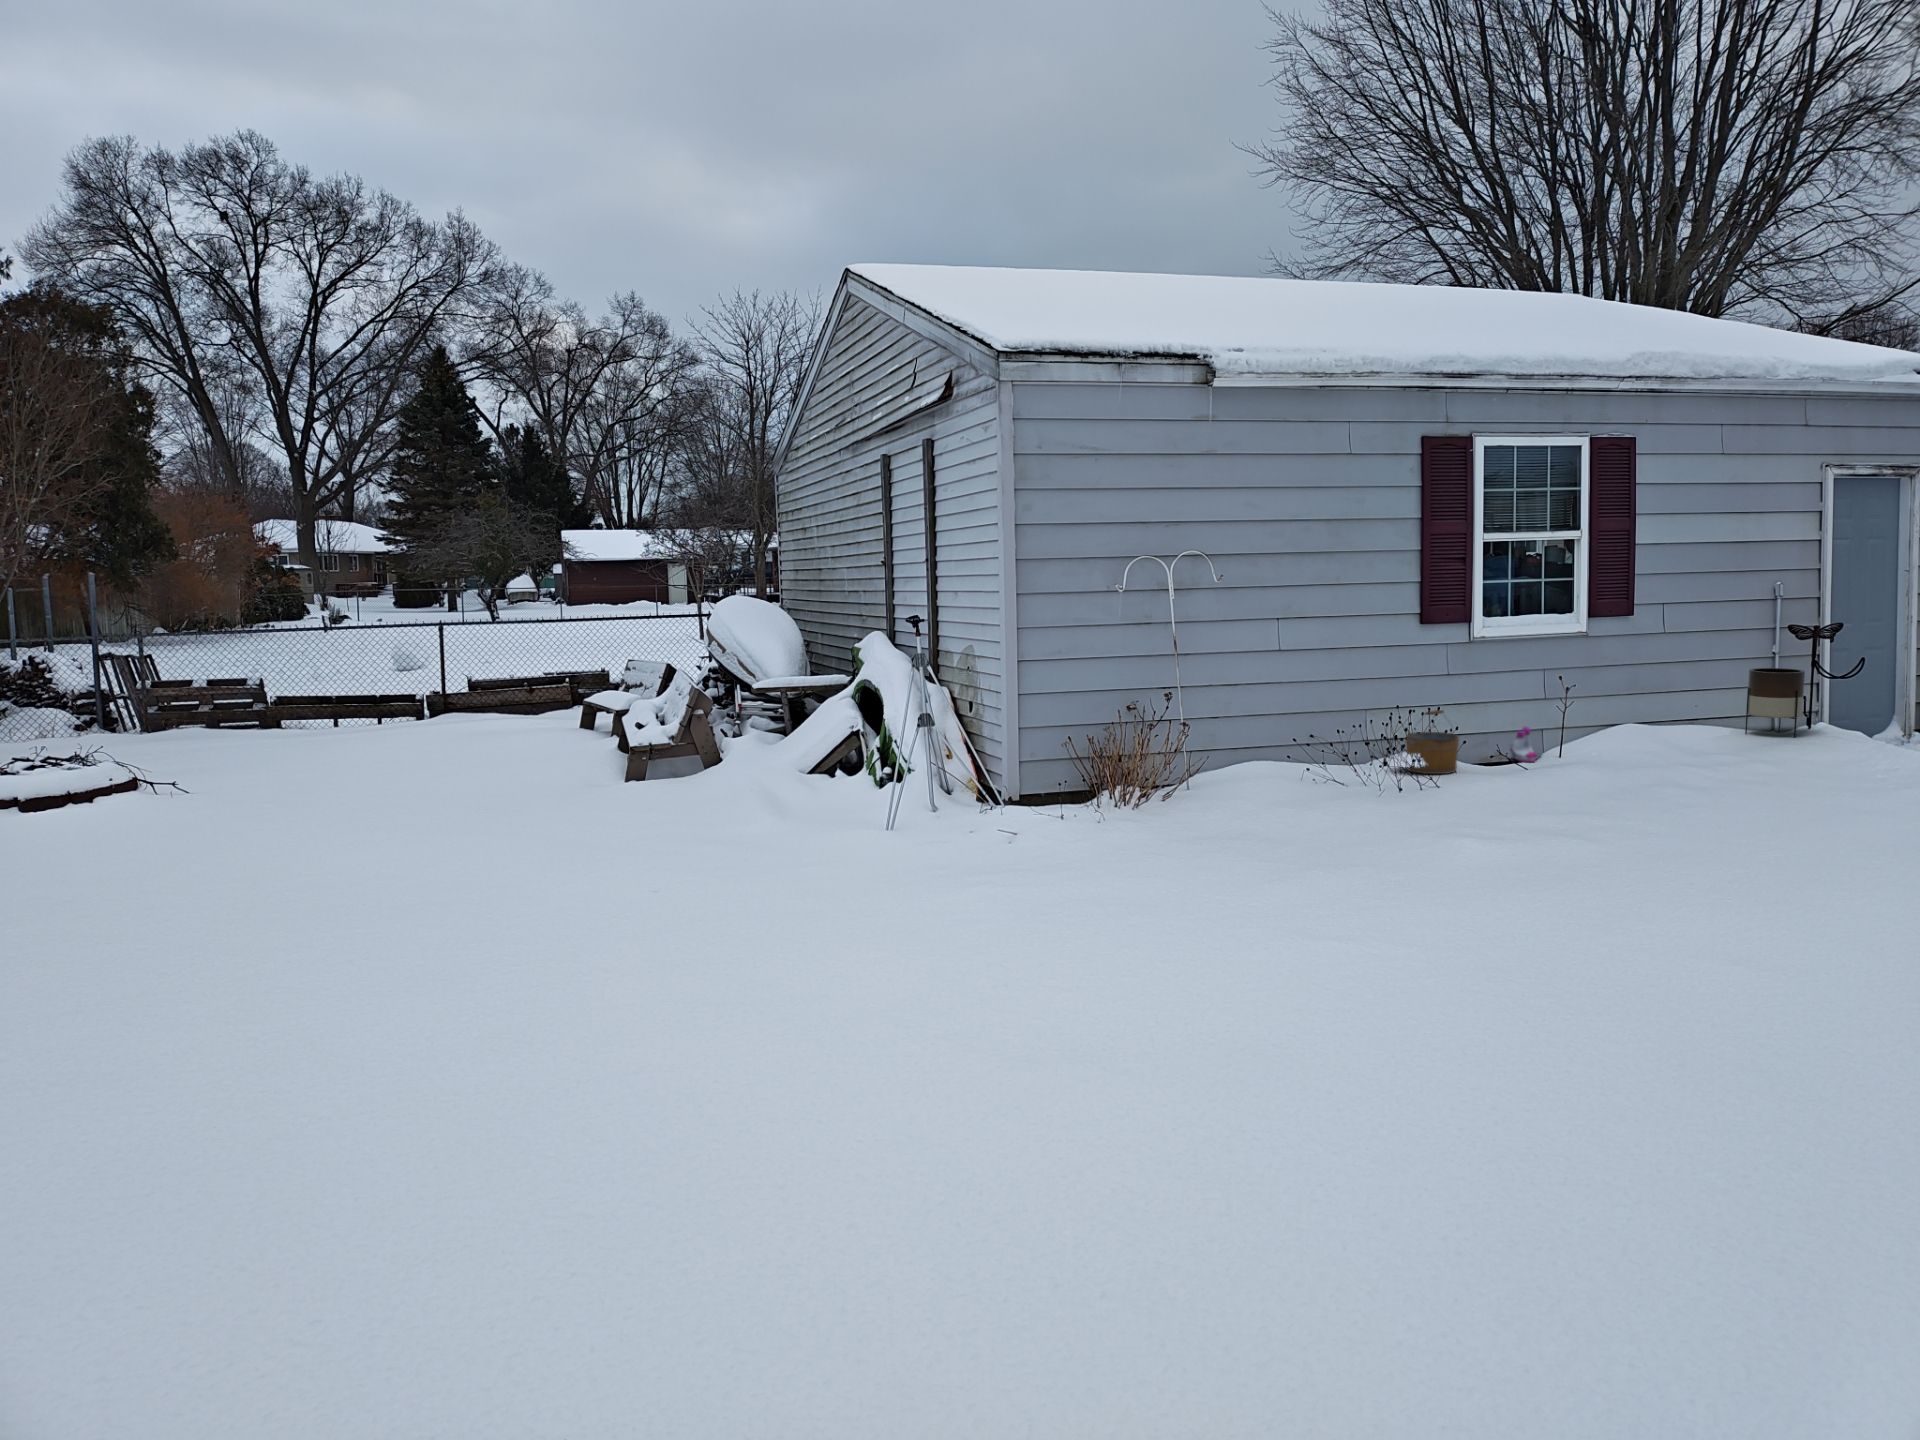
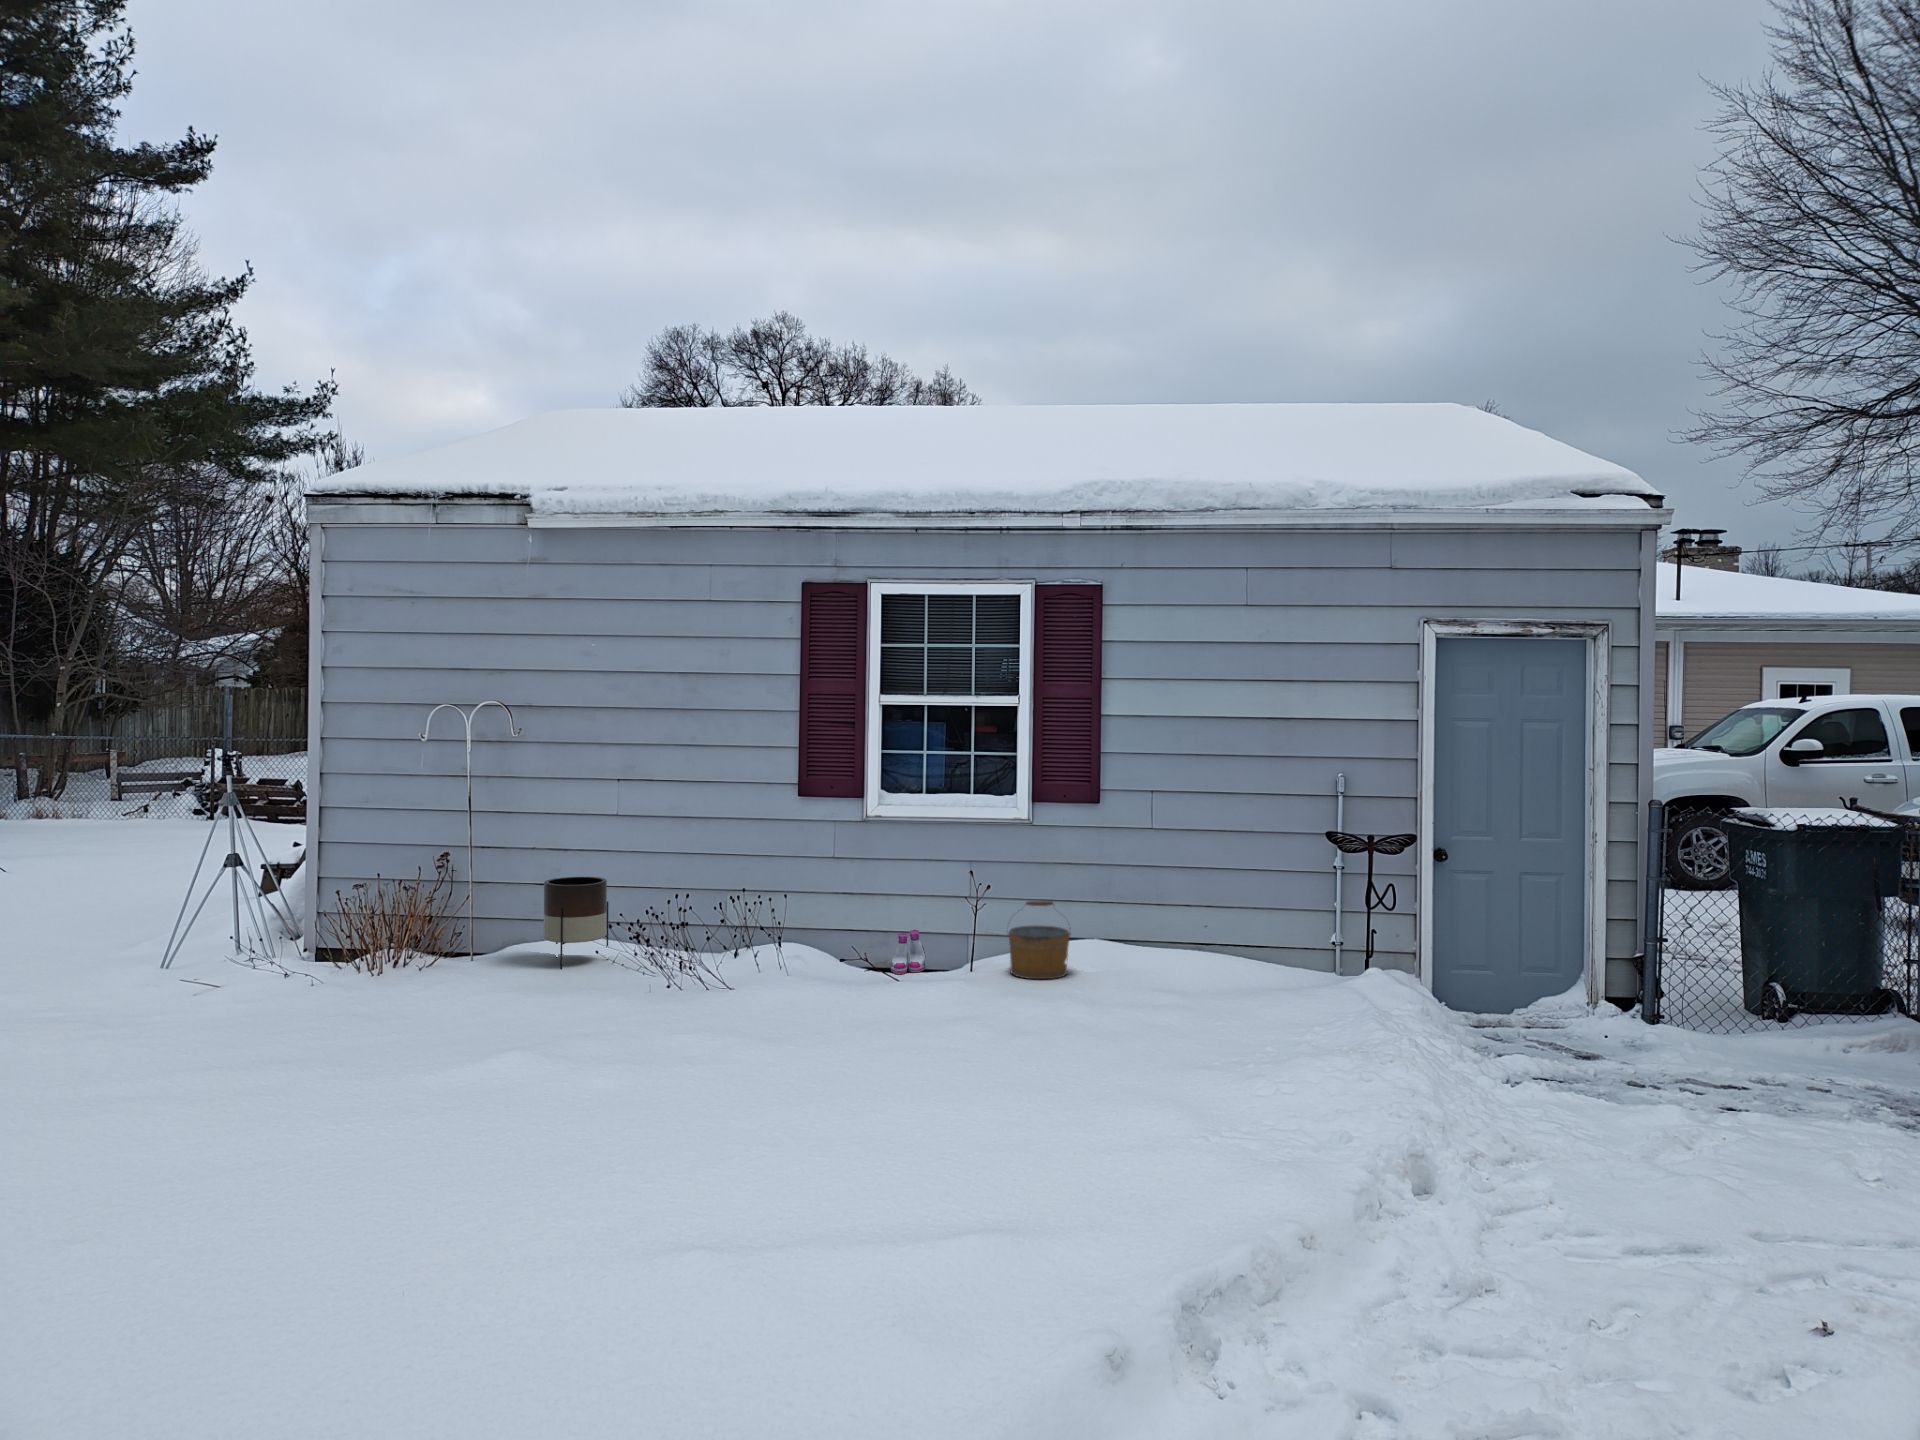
planter: present [1745,668,1805,738] -> present [543,877,609,969]
bucket: present [1406,710,1459,774] -> present [1008,901,1071,979]

